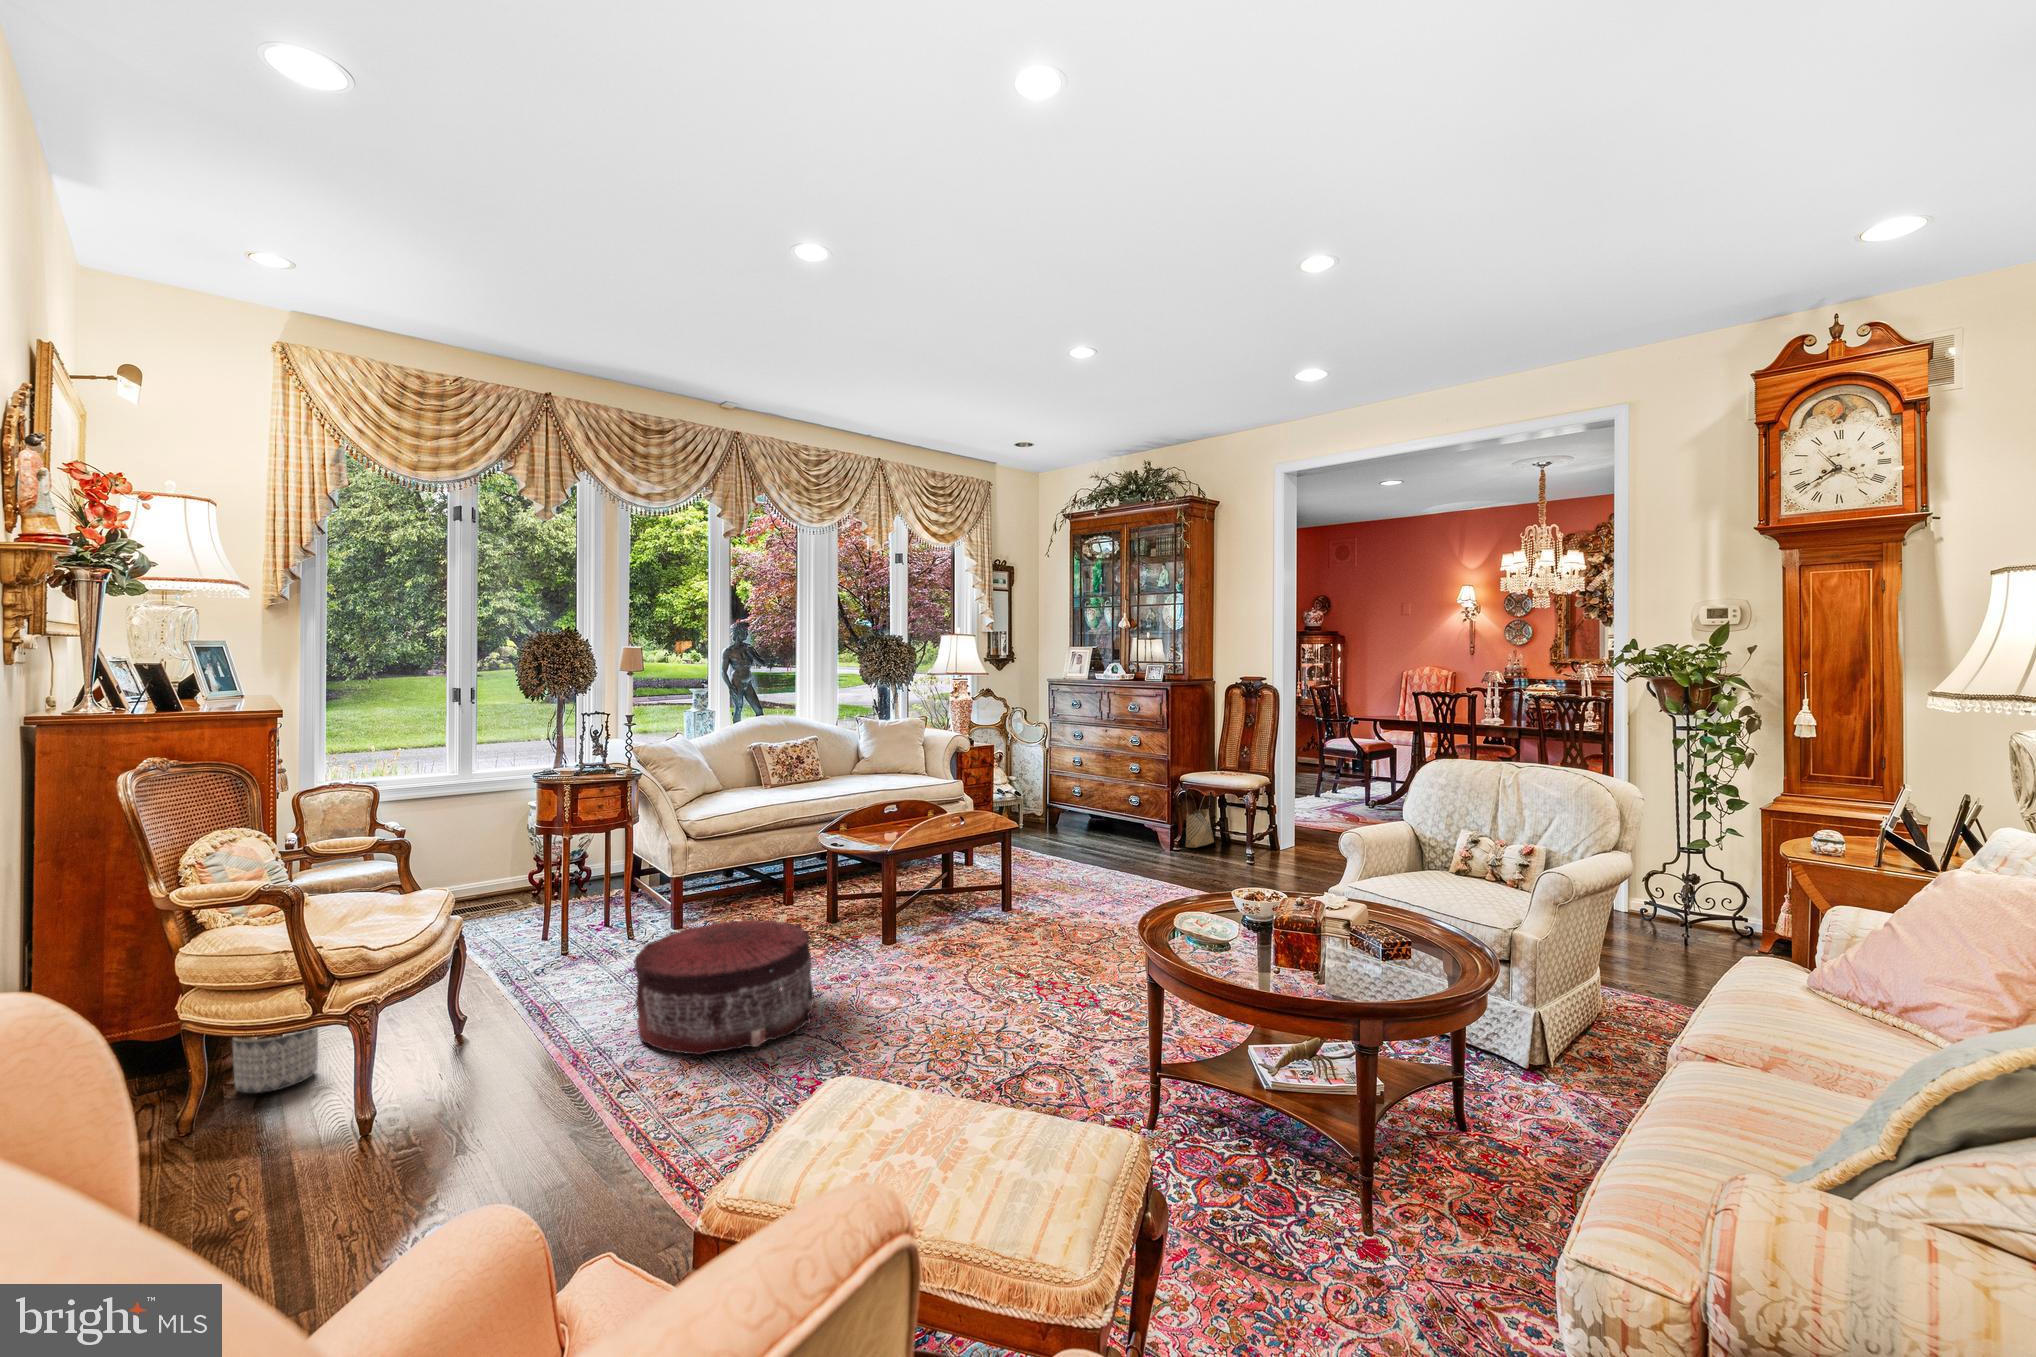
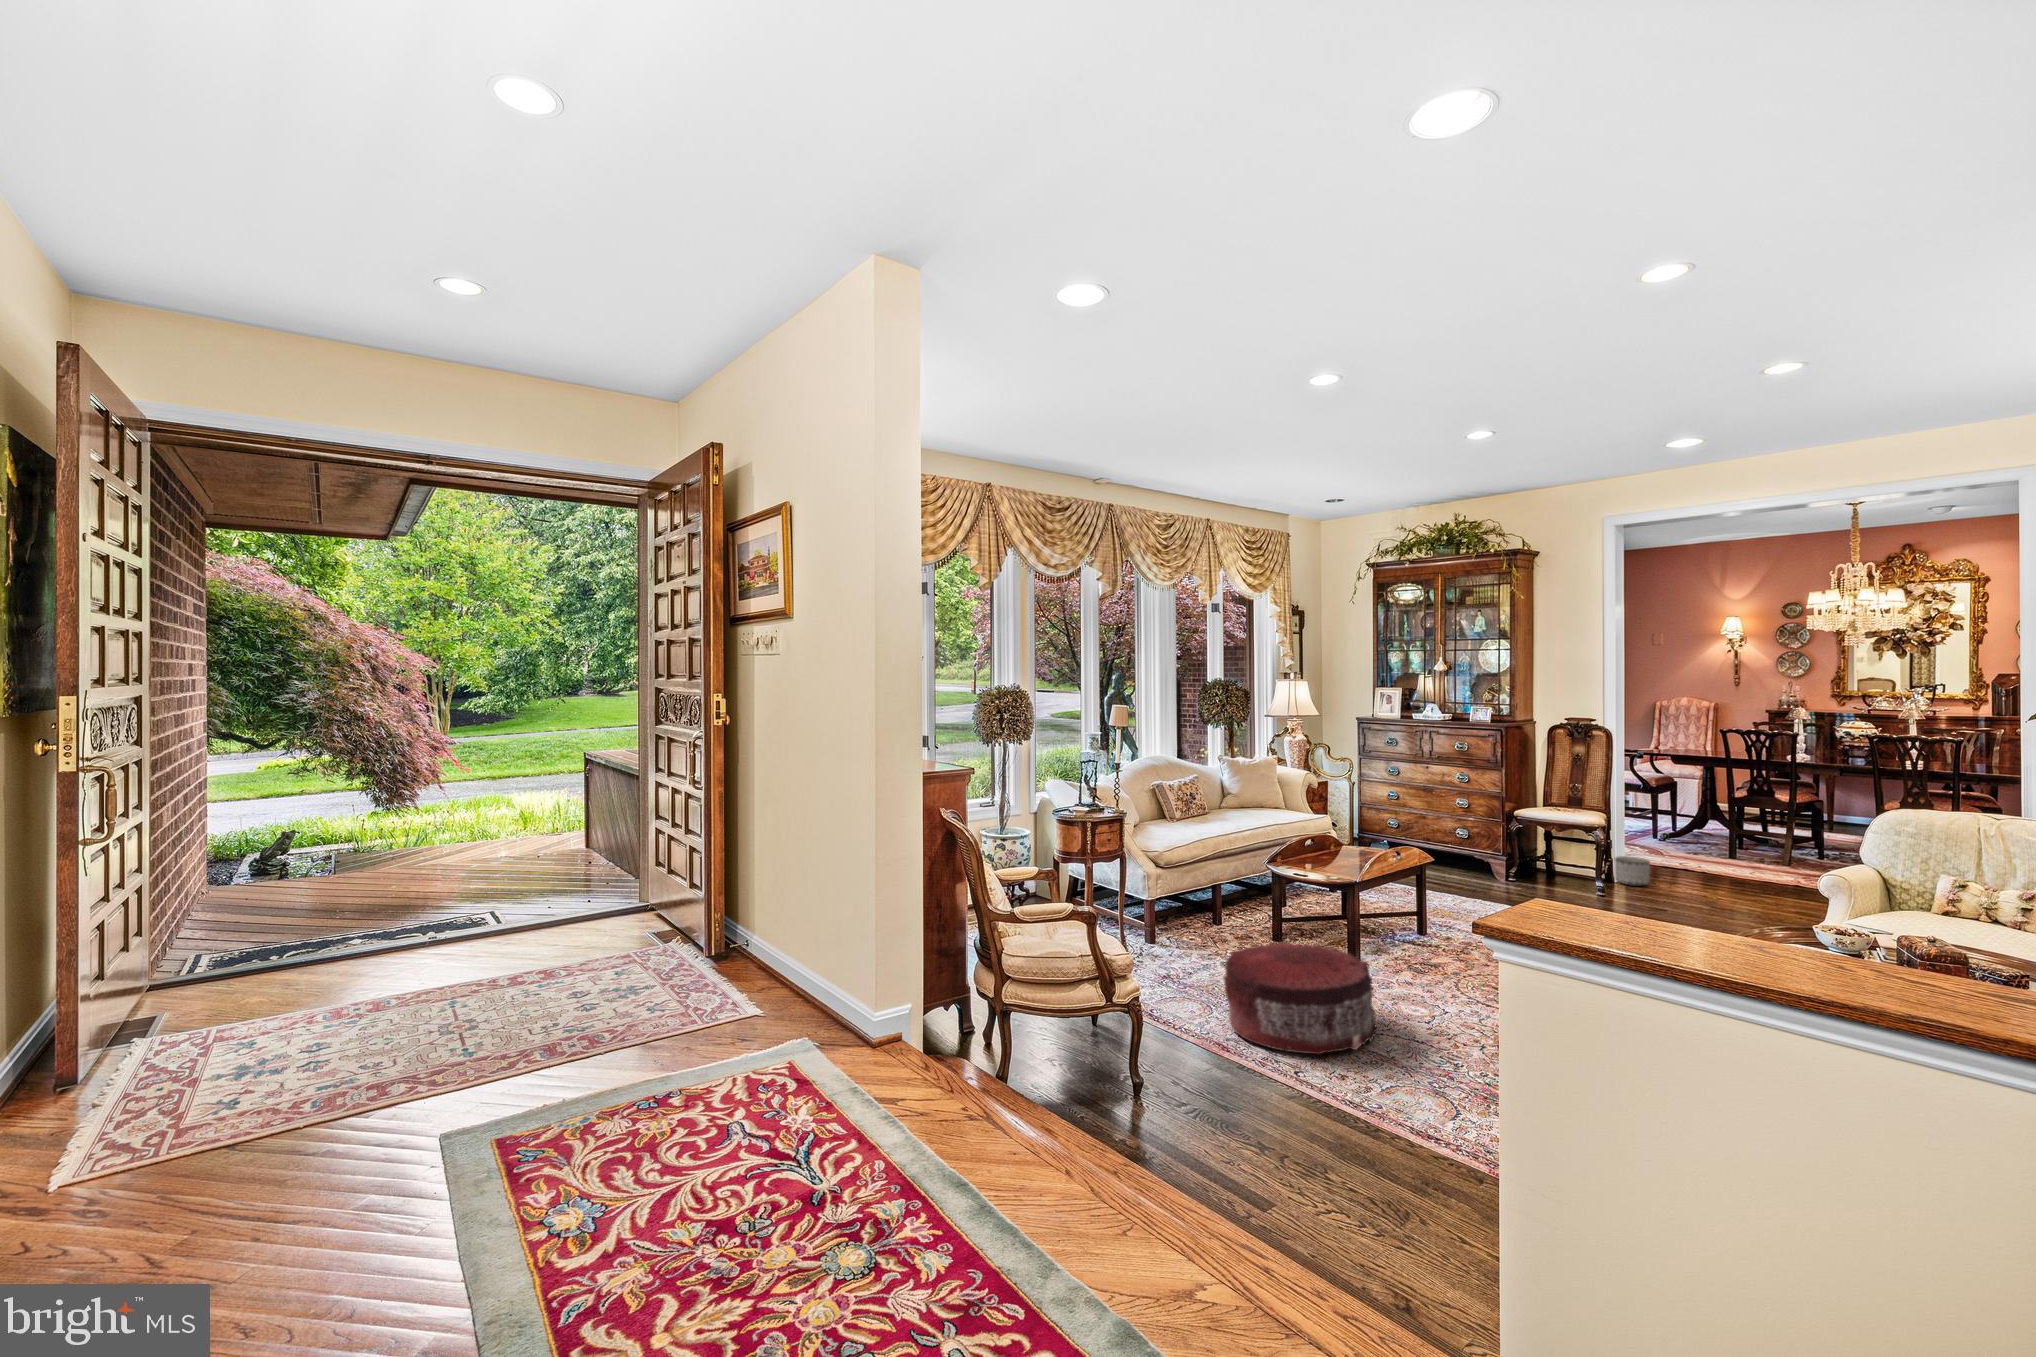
woven basket: present [1185,793,1214,848] -> none [1518,826,1546,879]
planter: present [232,1028,318,1093] -> present [1615,856,1650,886]

